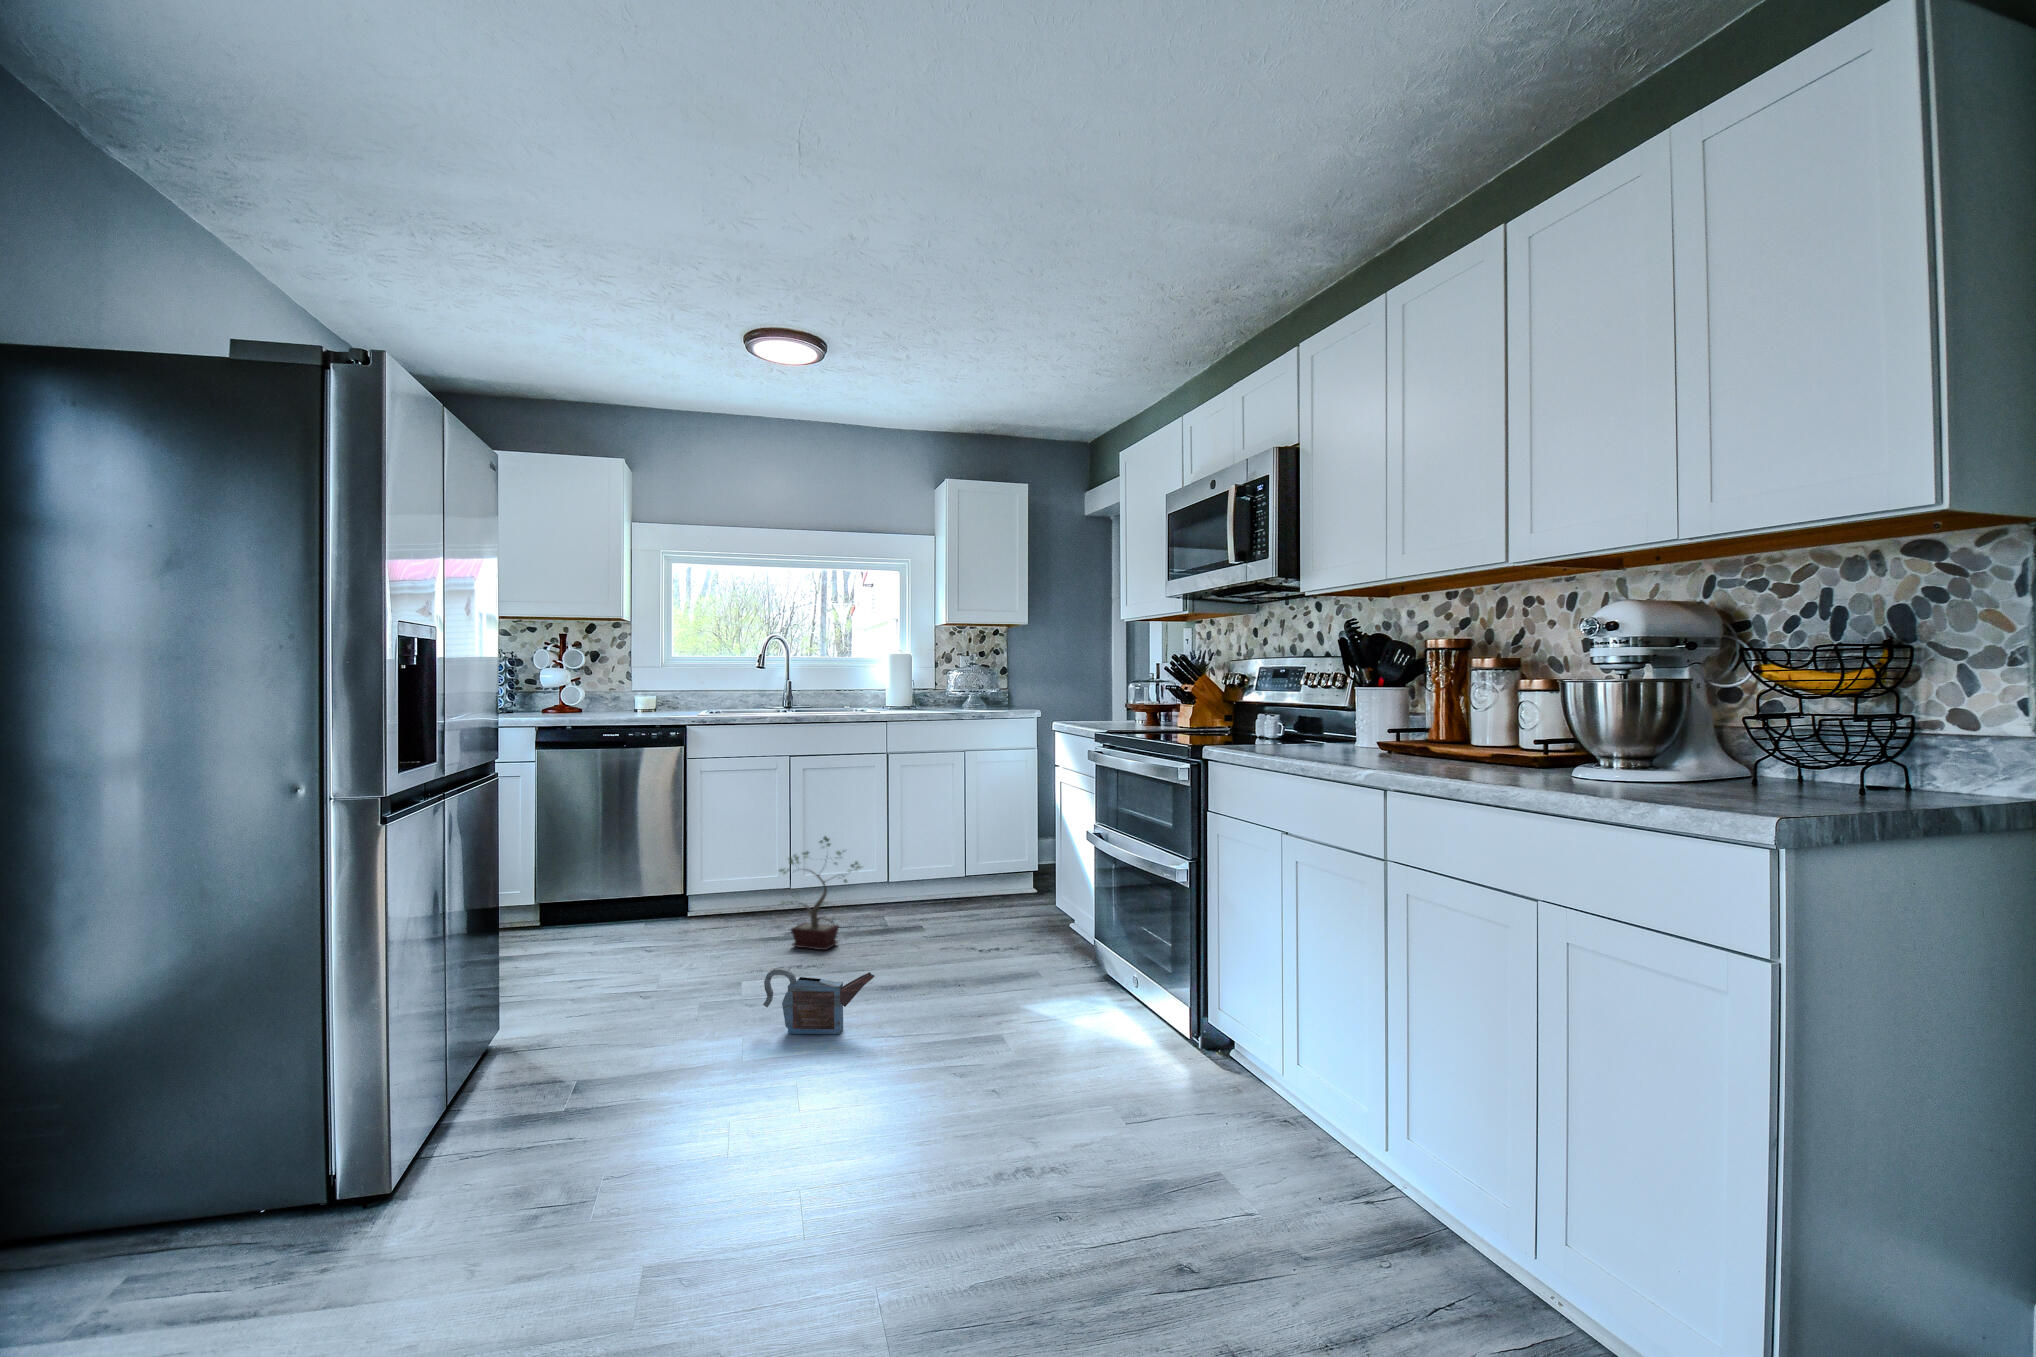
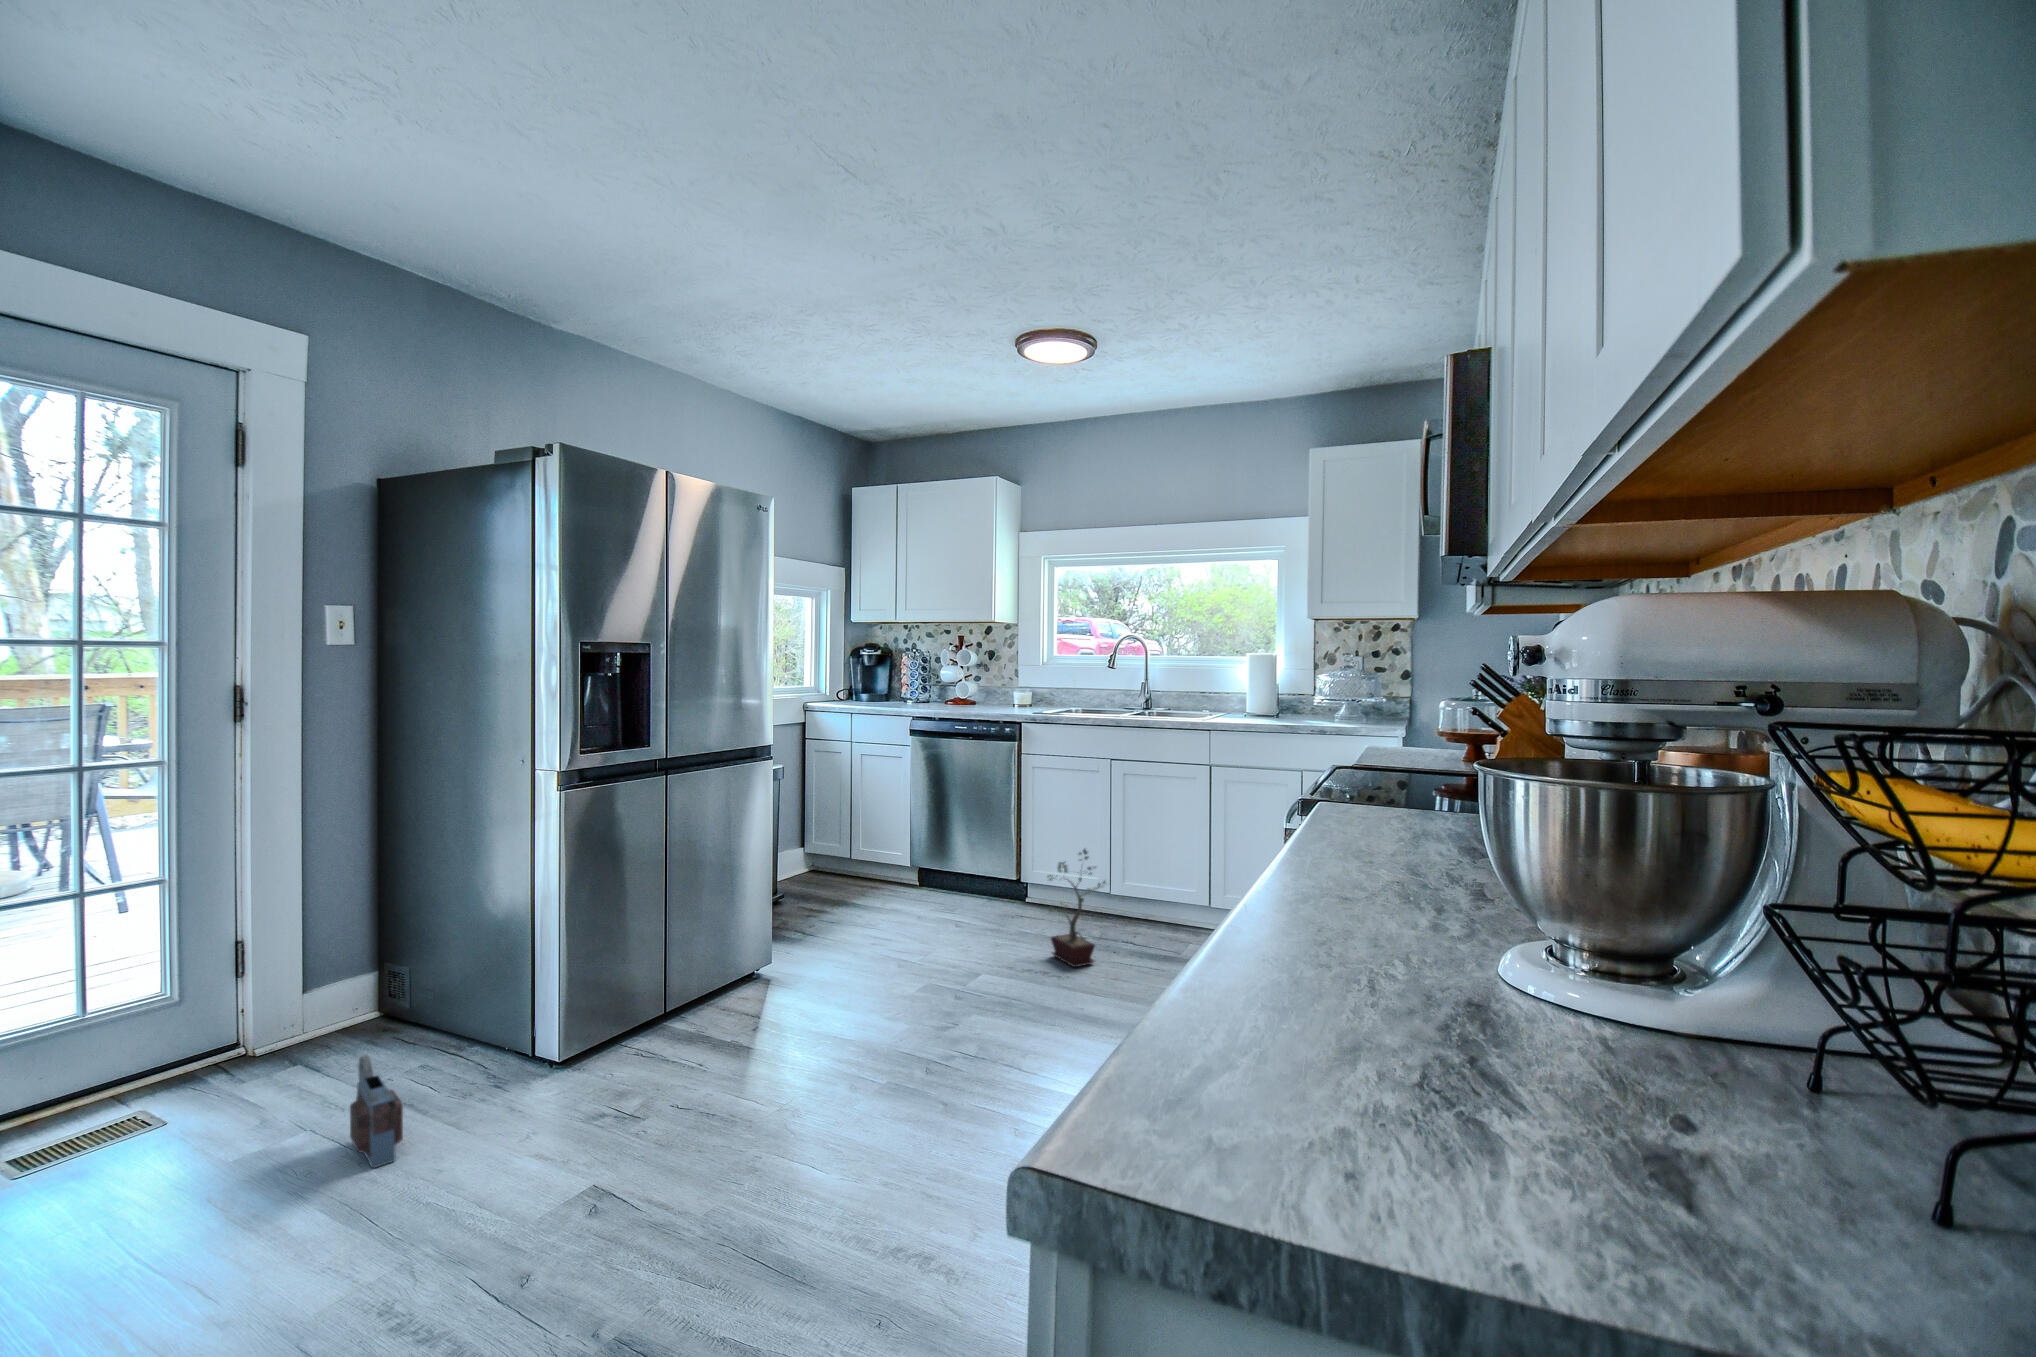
watering can: present [763,968,875,1034] -> present [350,1055,403,1168]

